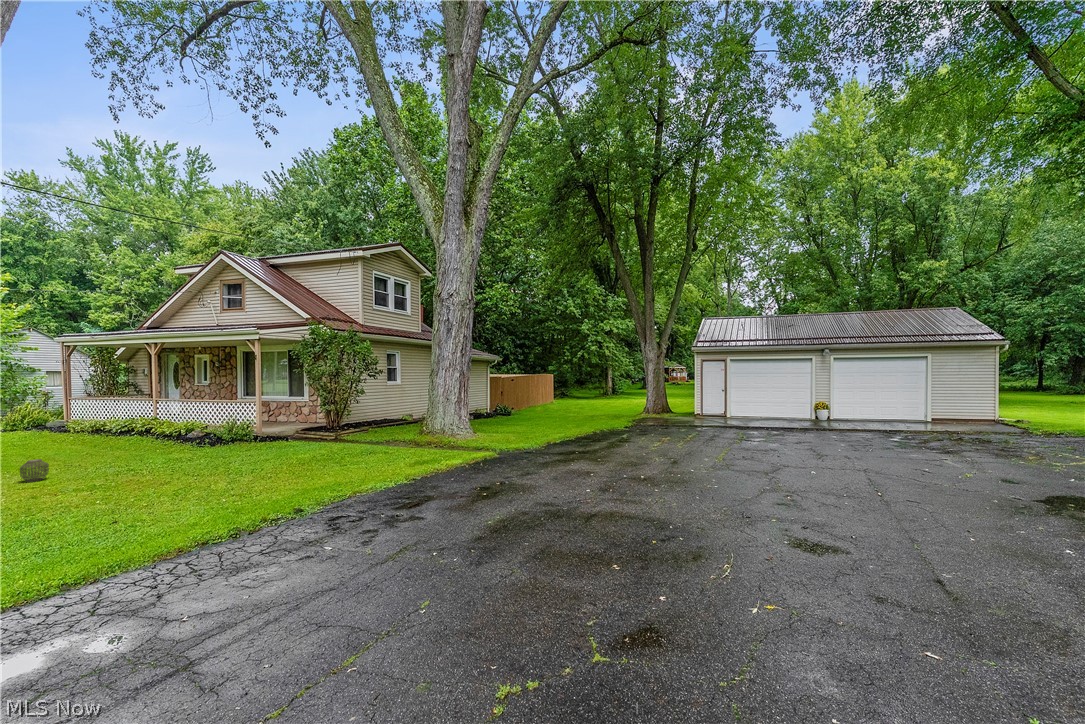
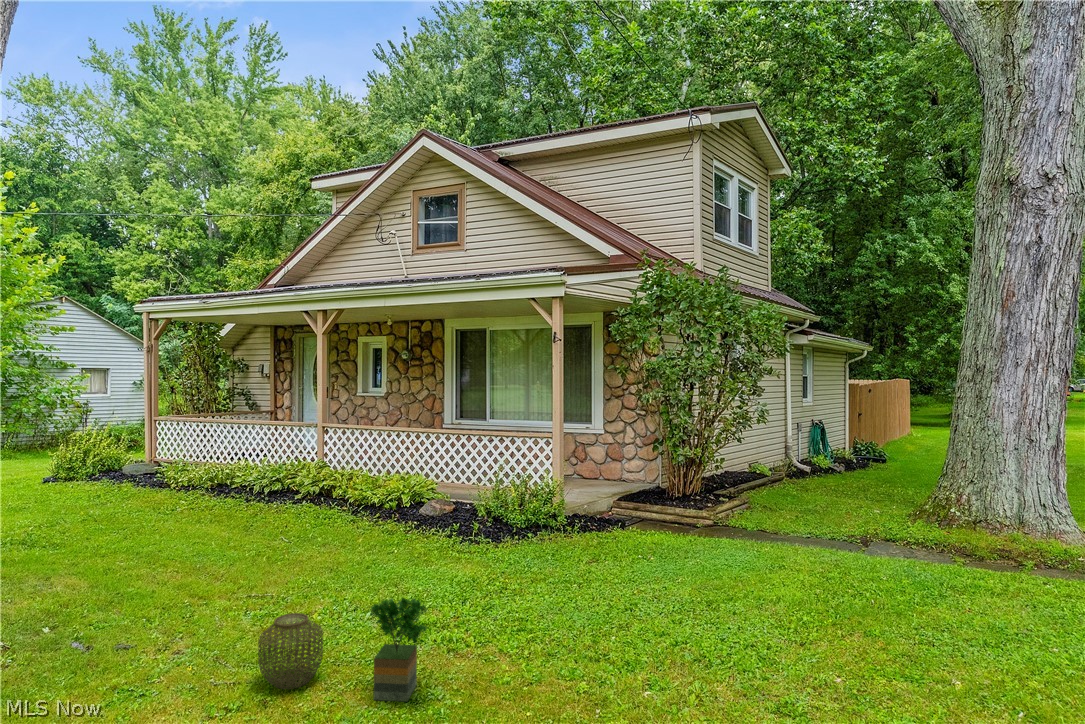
potted tree: none [57,452,84,482] -> present [370,598,428,702]

